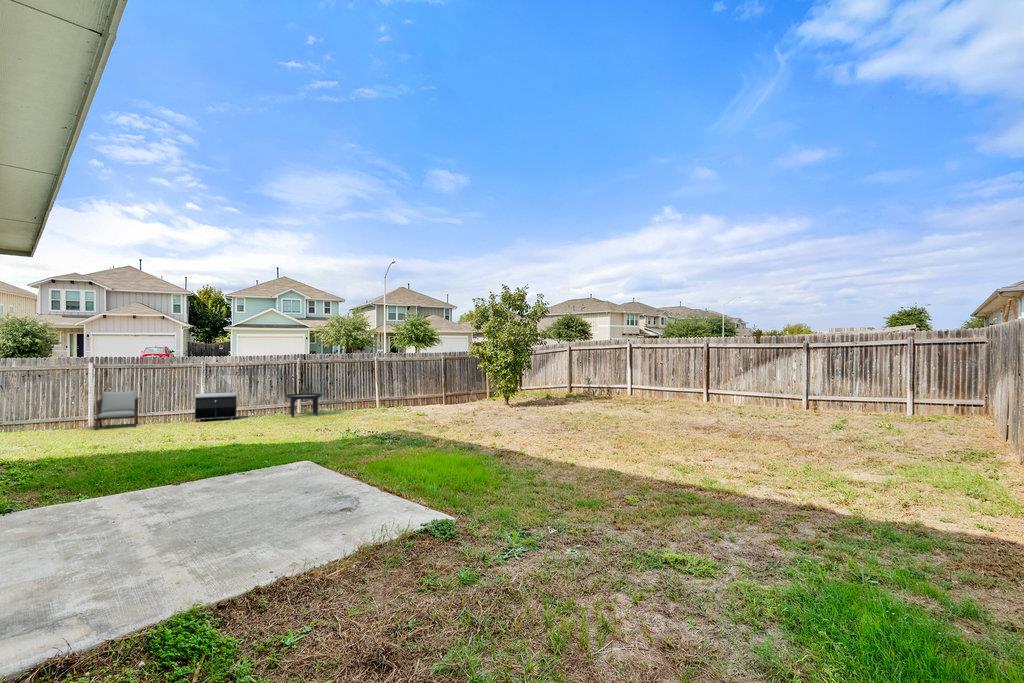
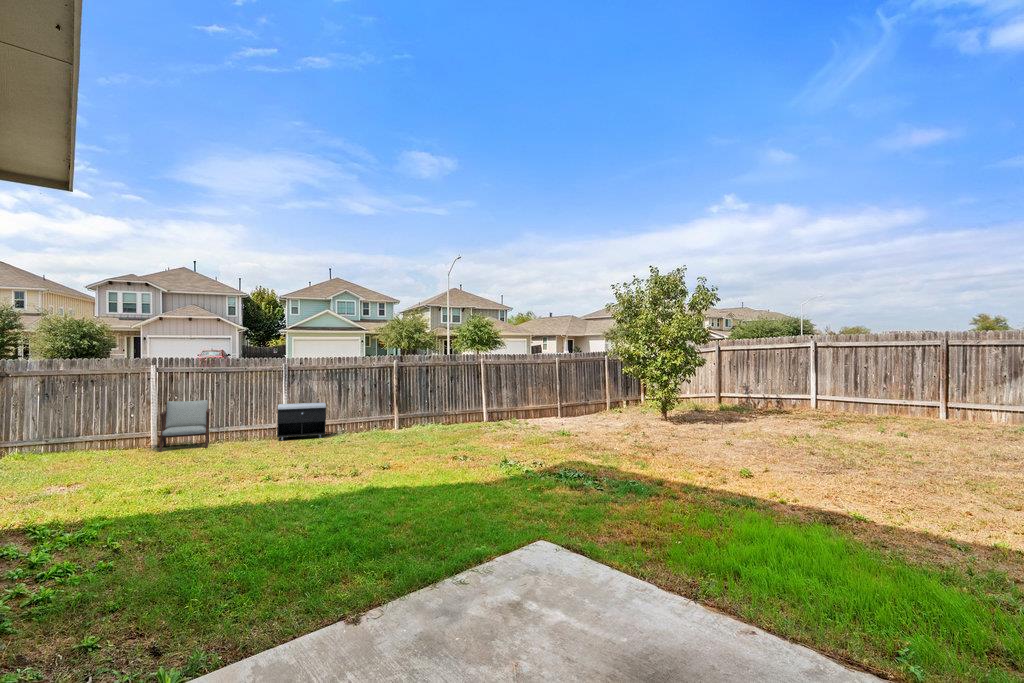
round table: present [285,393,323,417] -> none [383,404,428,435]

